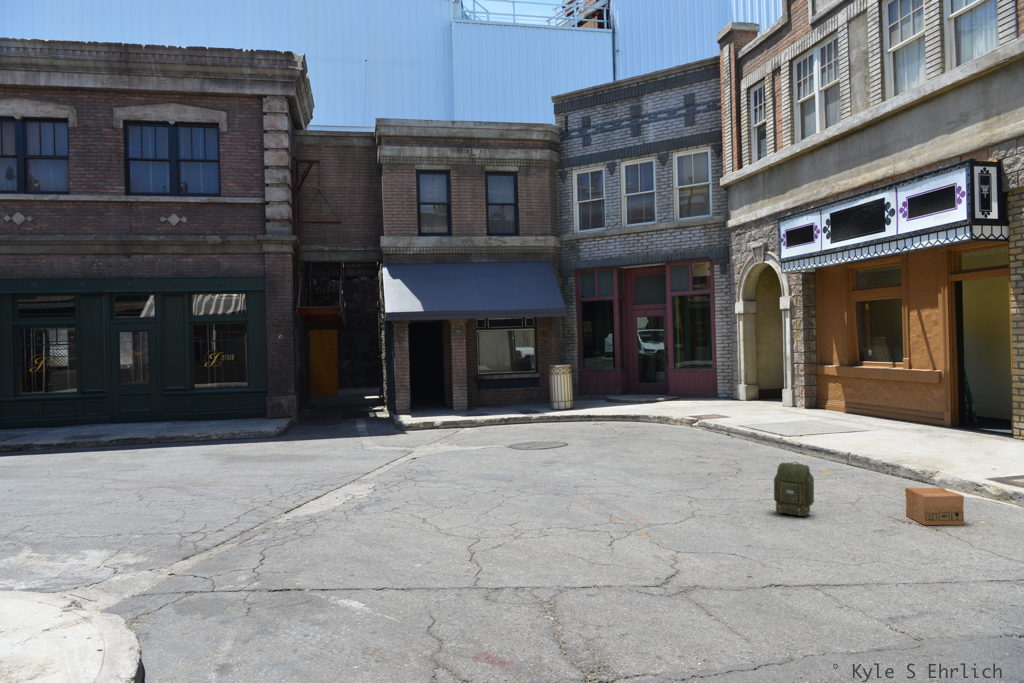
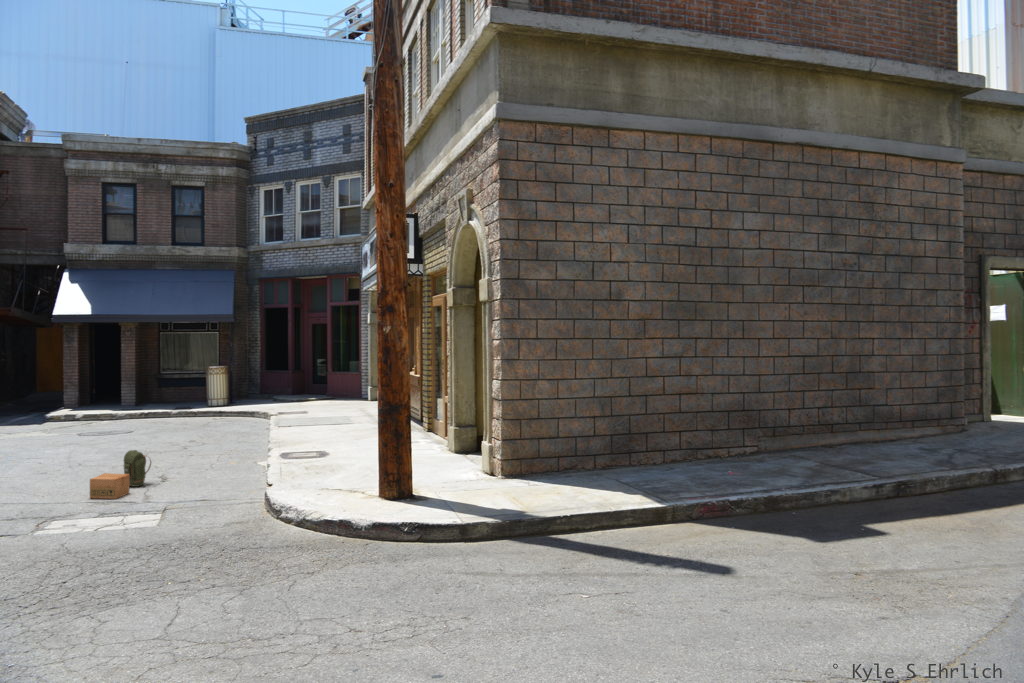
backpack: present [774,462,814,516] -> present [124,450,151,487]

